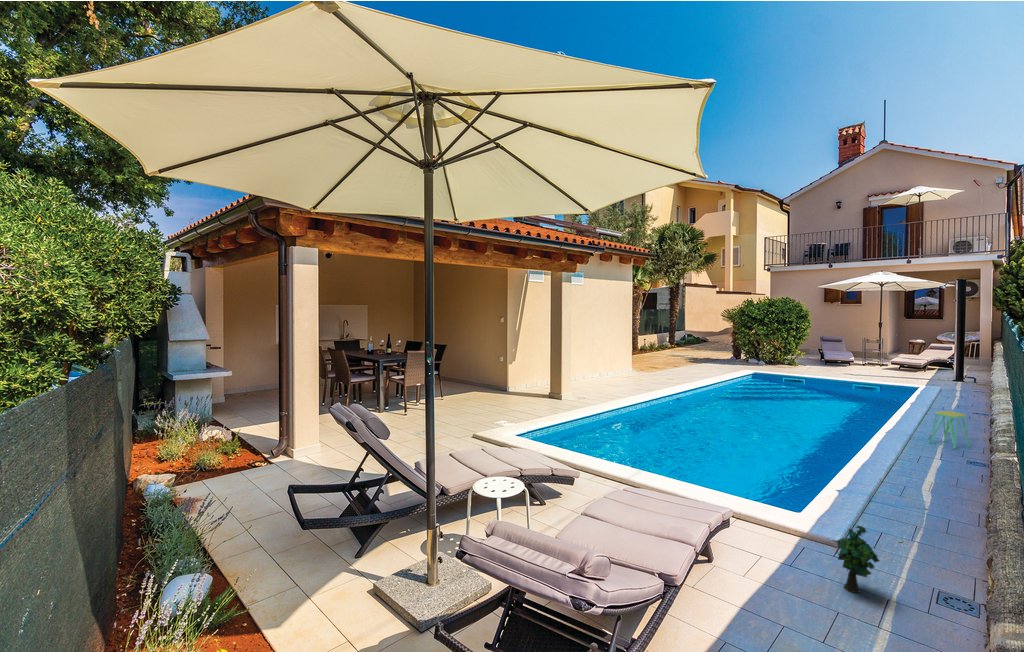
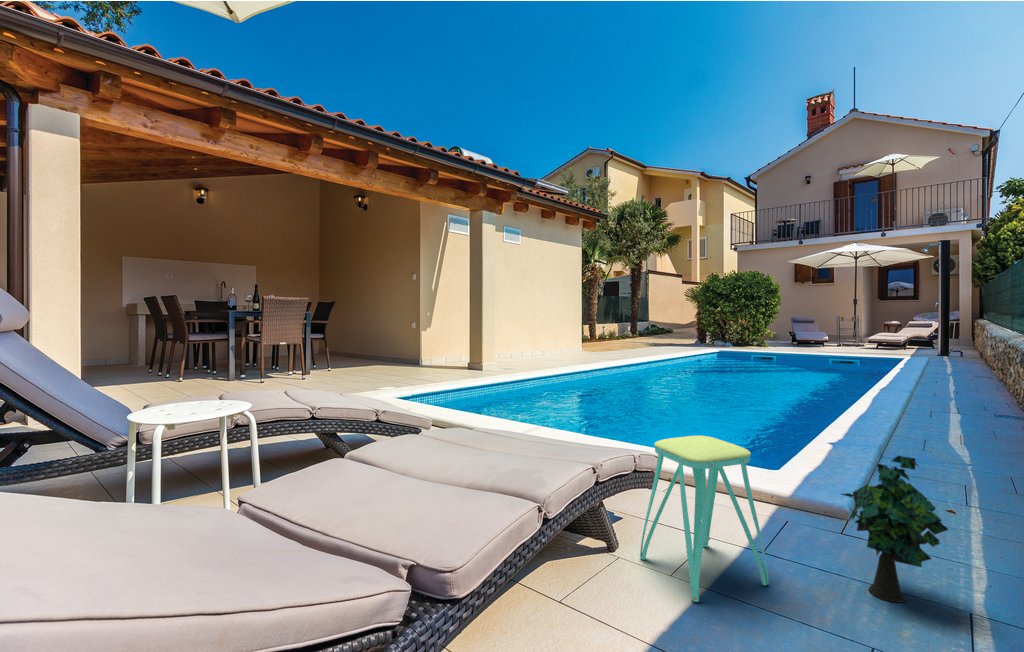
stool: present [930,411,970,449] -> present [640,436,768,602]

